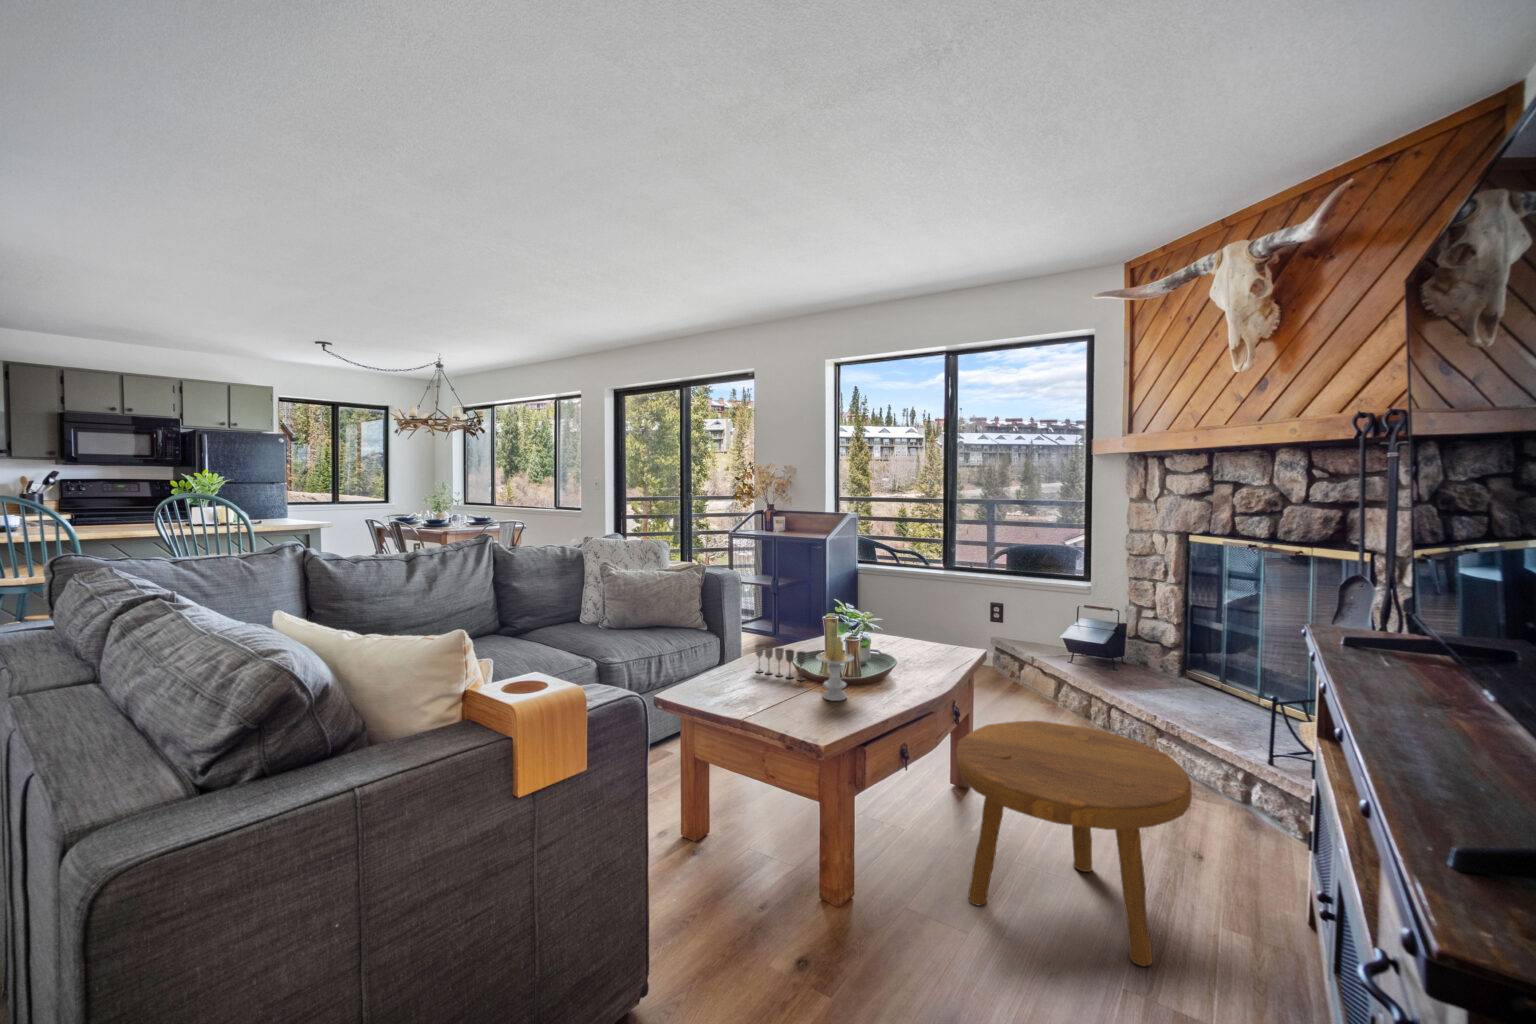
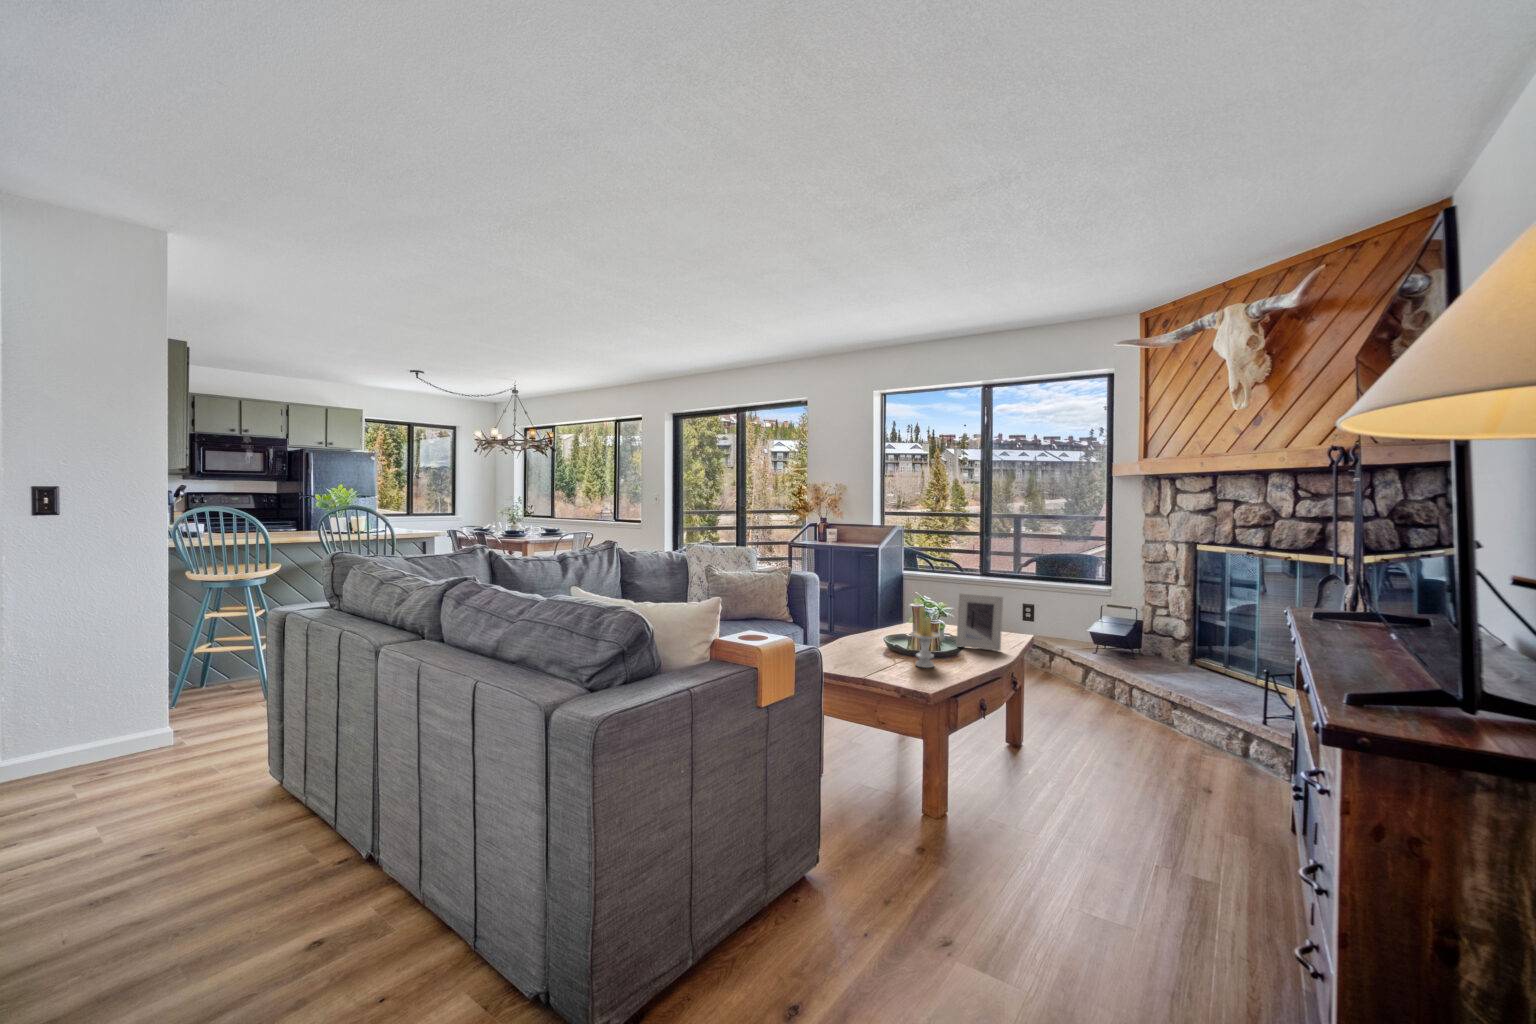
picture frame: none [886,600,942,674] -> present [956,593,1003,651]
wine glass: present [755,645,806,681] -> none [852,627,896,655]
footstool: present [956,721,1192,966] -> none [1026,683,1205,851]

